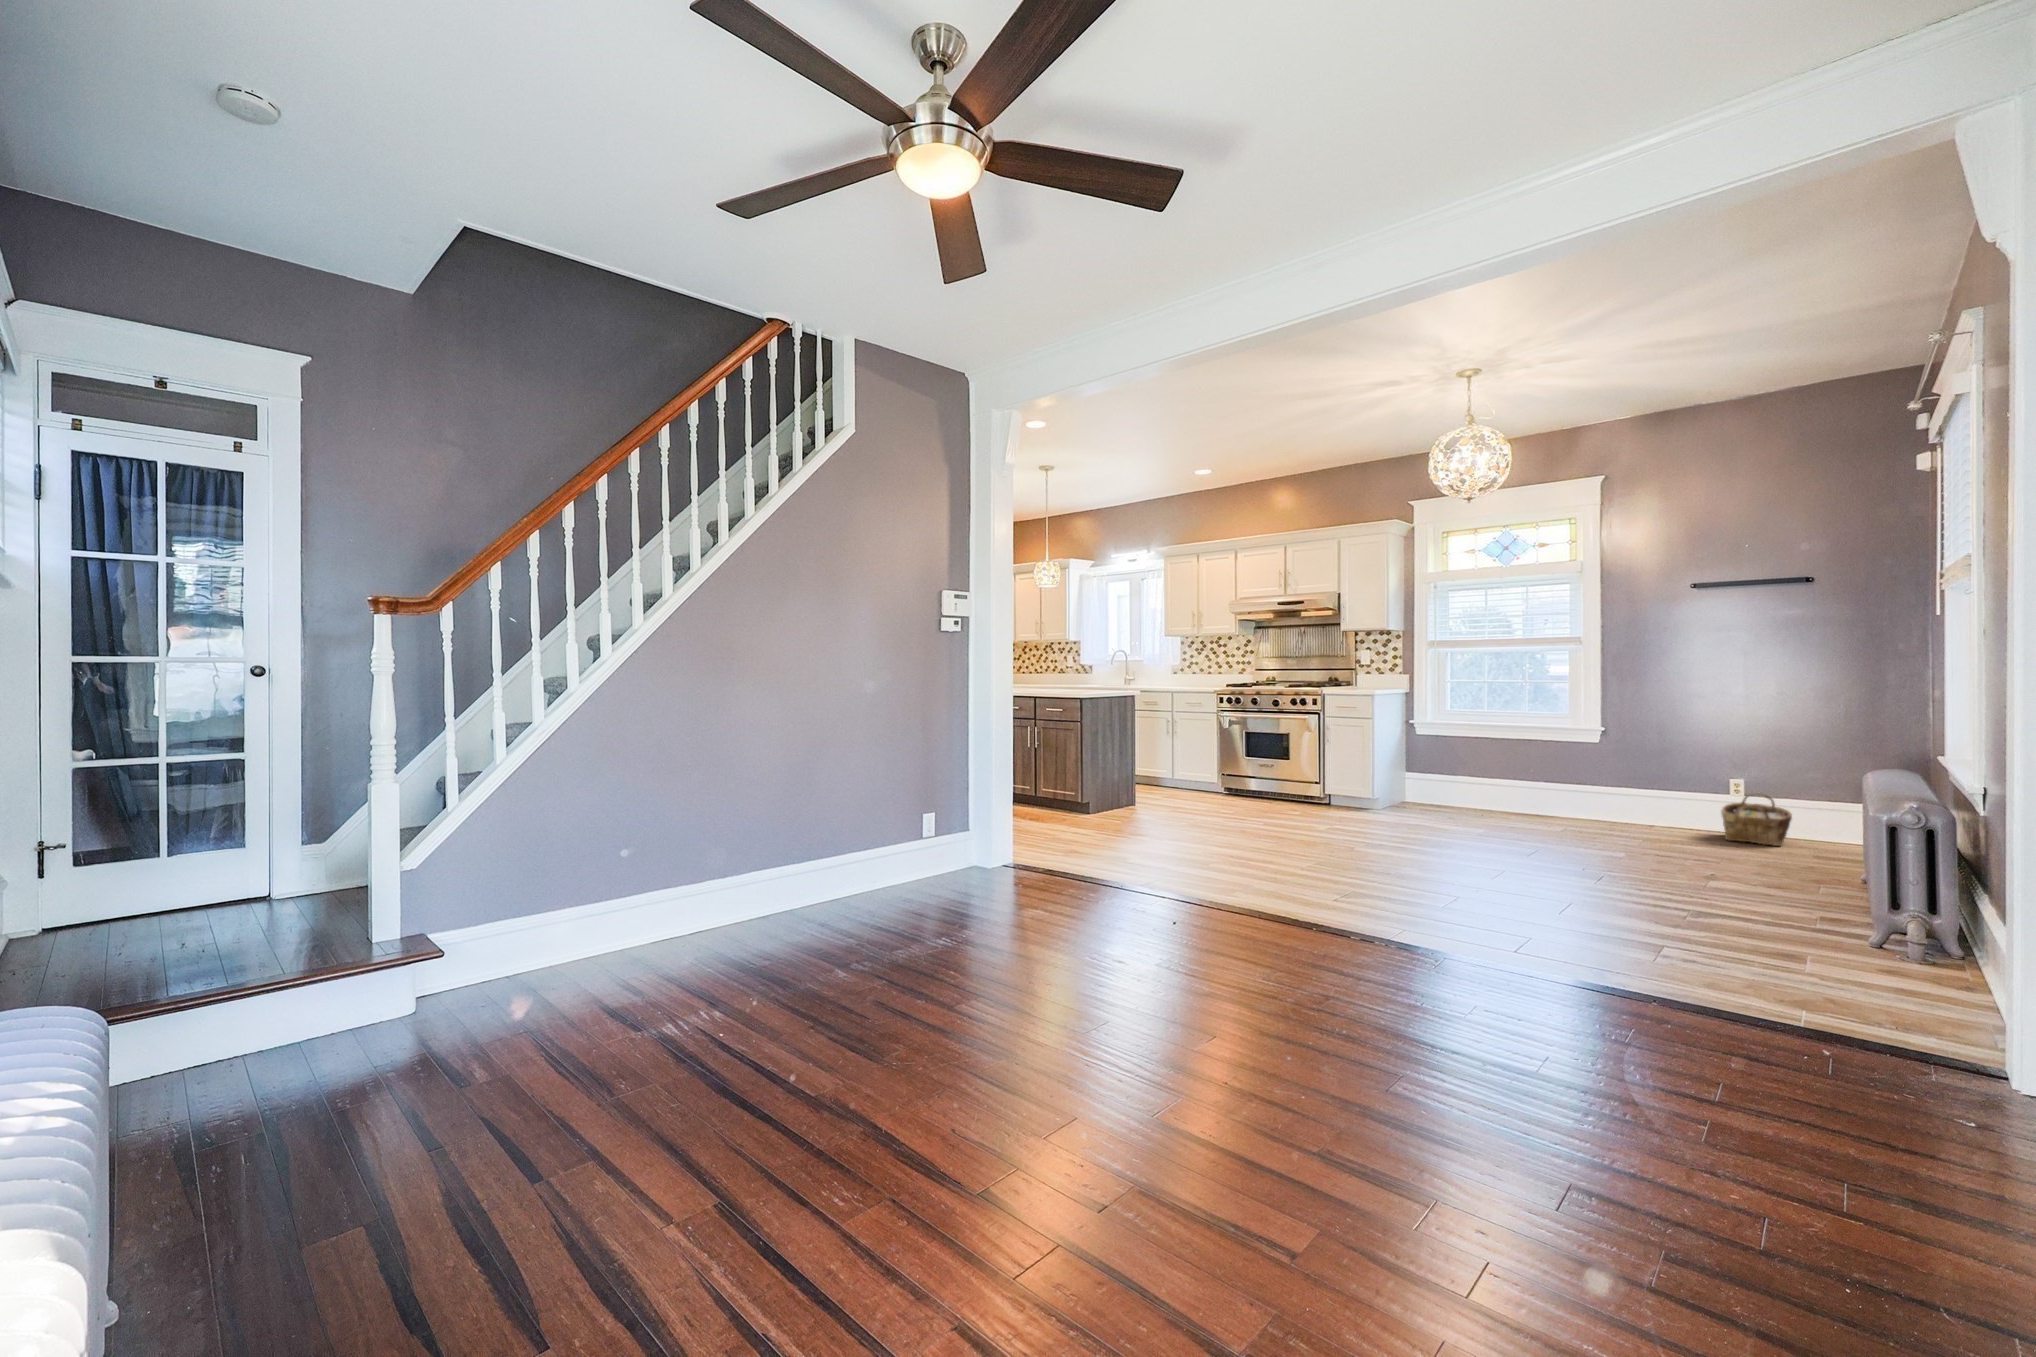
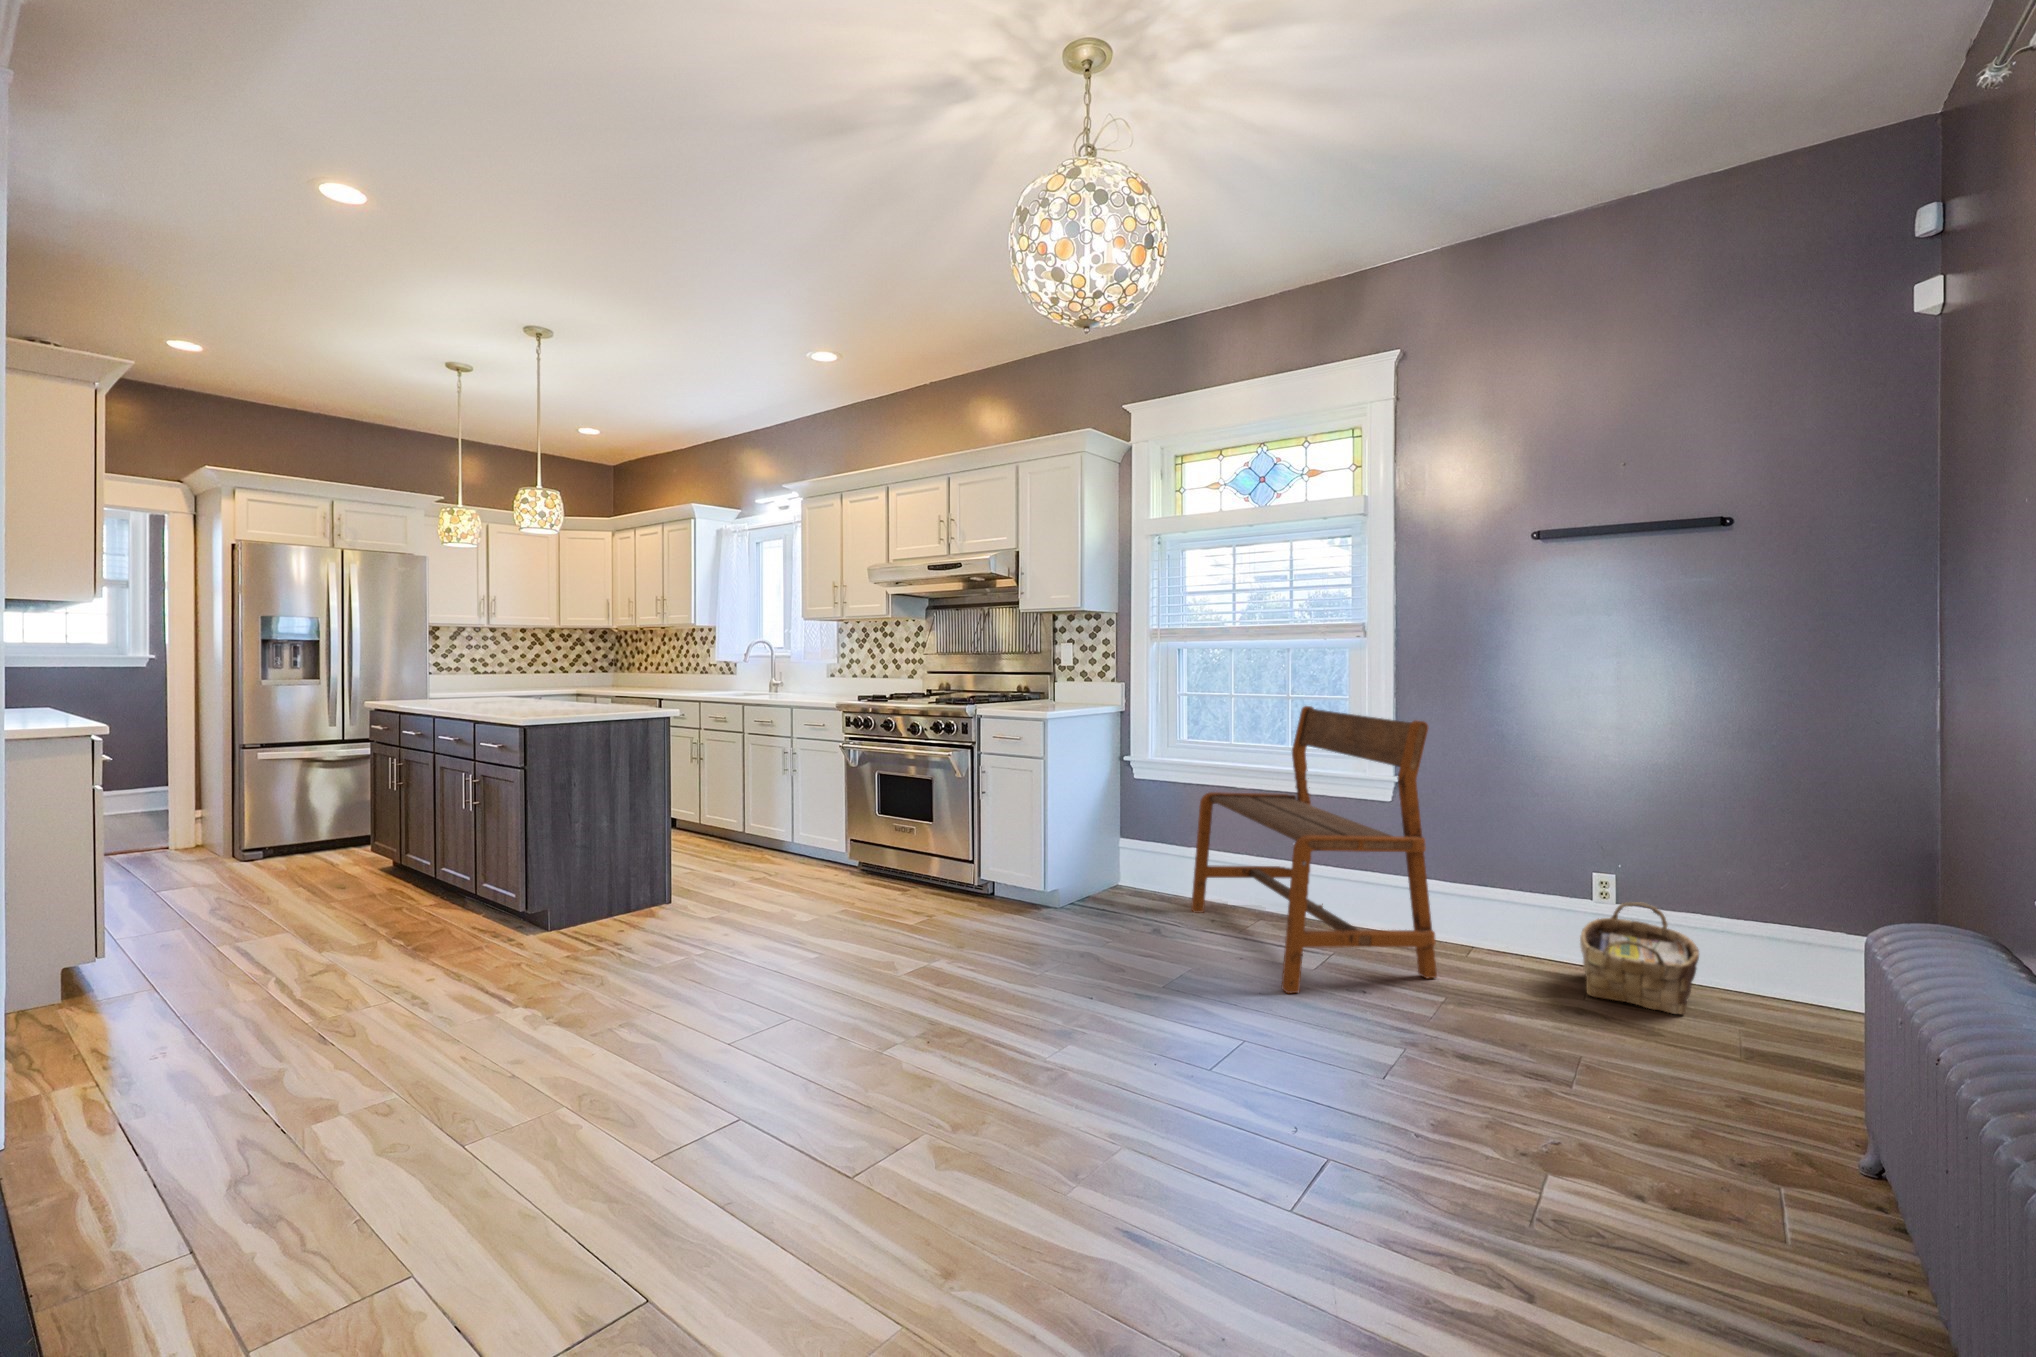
bench: none [1466,687,1635,836] -> present [1191,706,1437,993]

